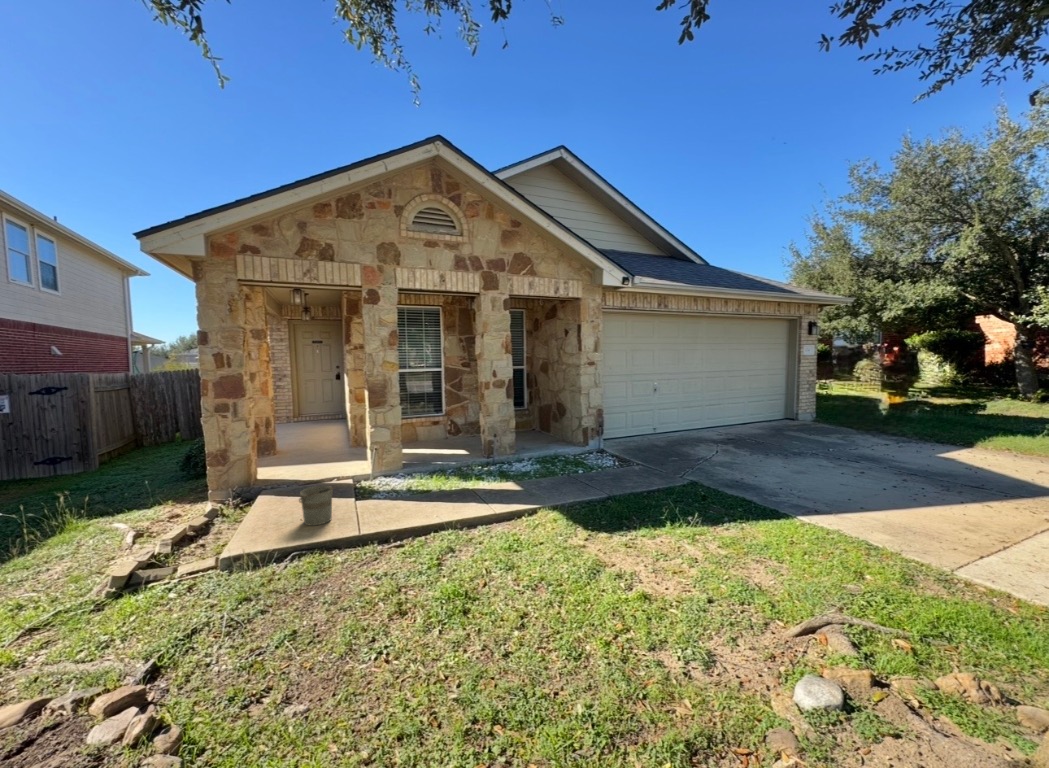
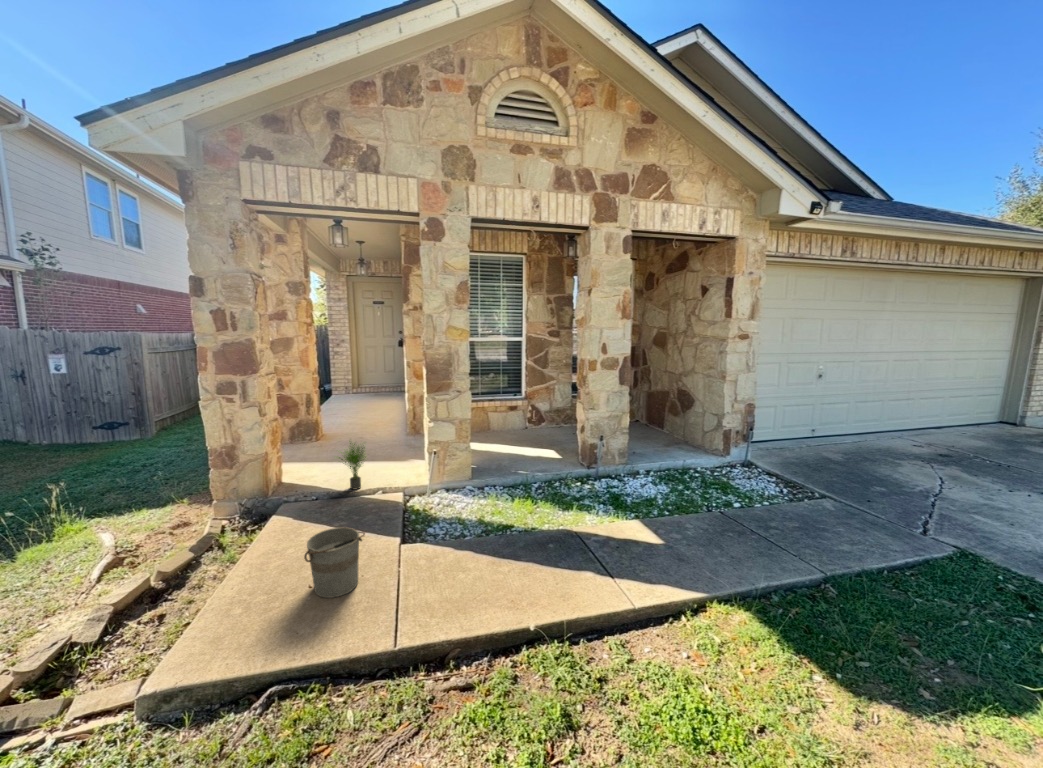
potted plant: none [298,442,327,480] -> present [339,443,366,490]

